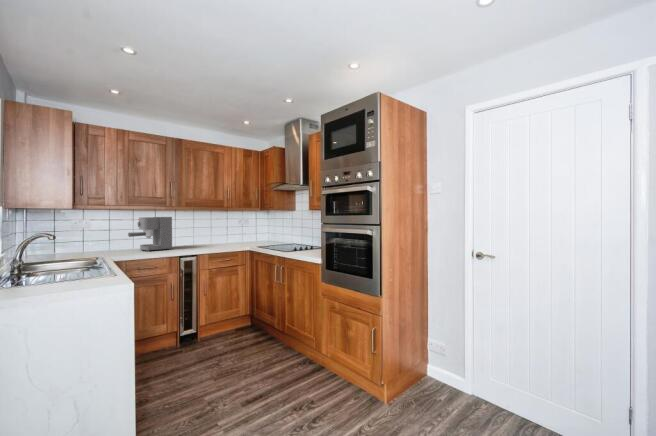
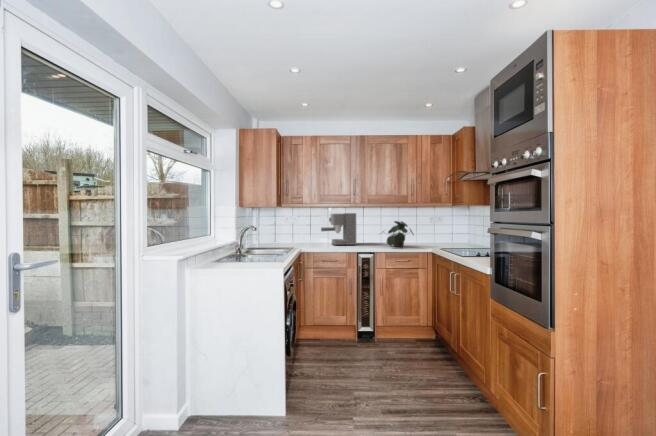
potted plant: none [197,224,231,248] -> present [387,221,413,247]

